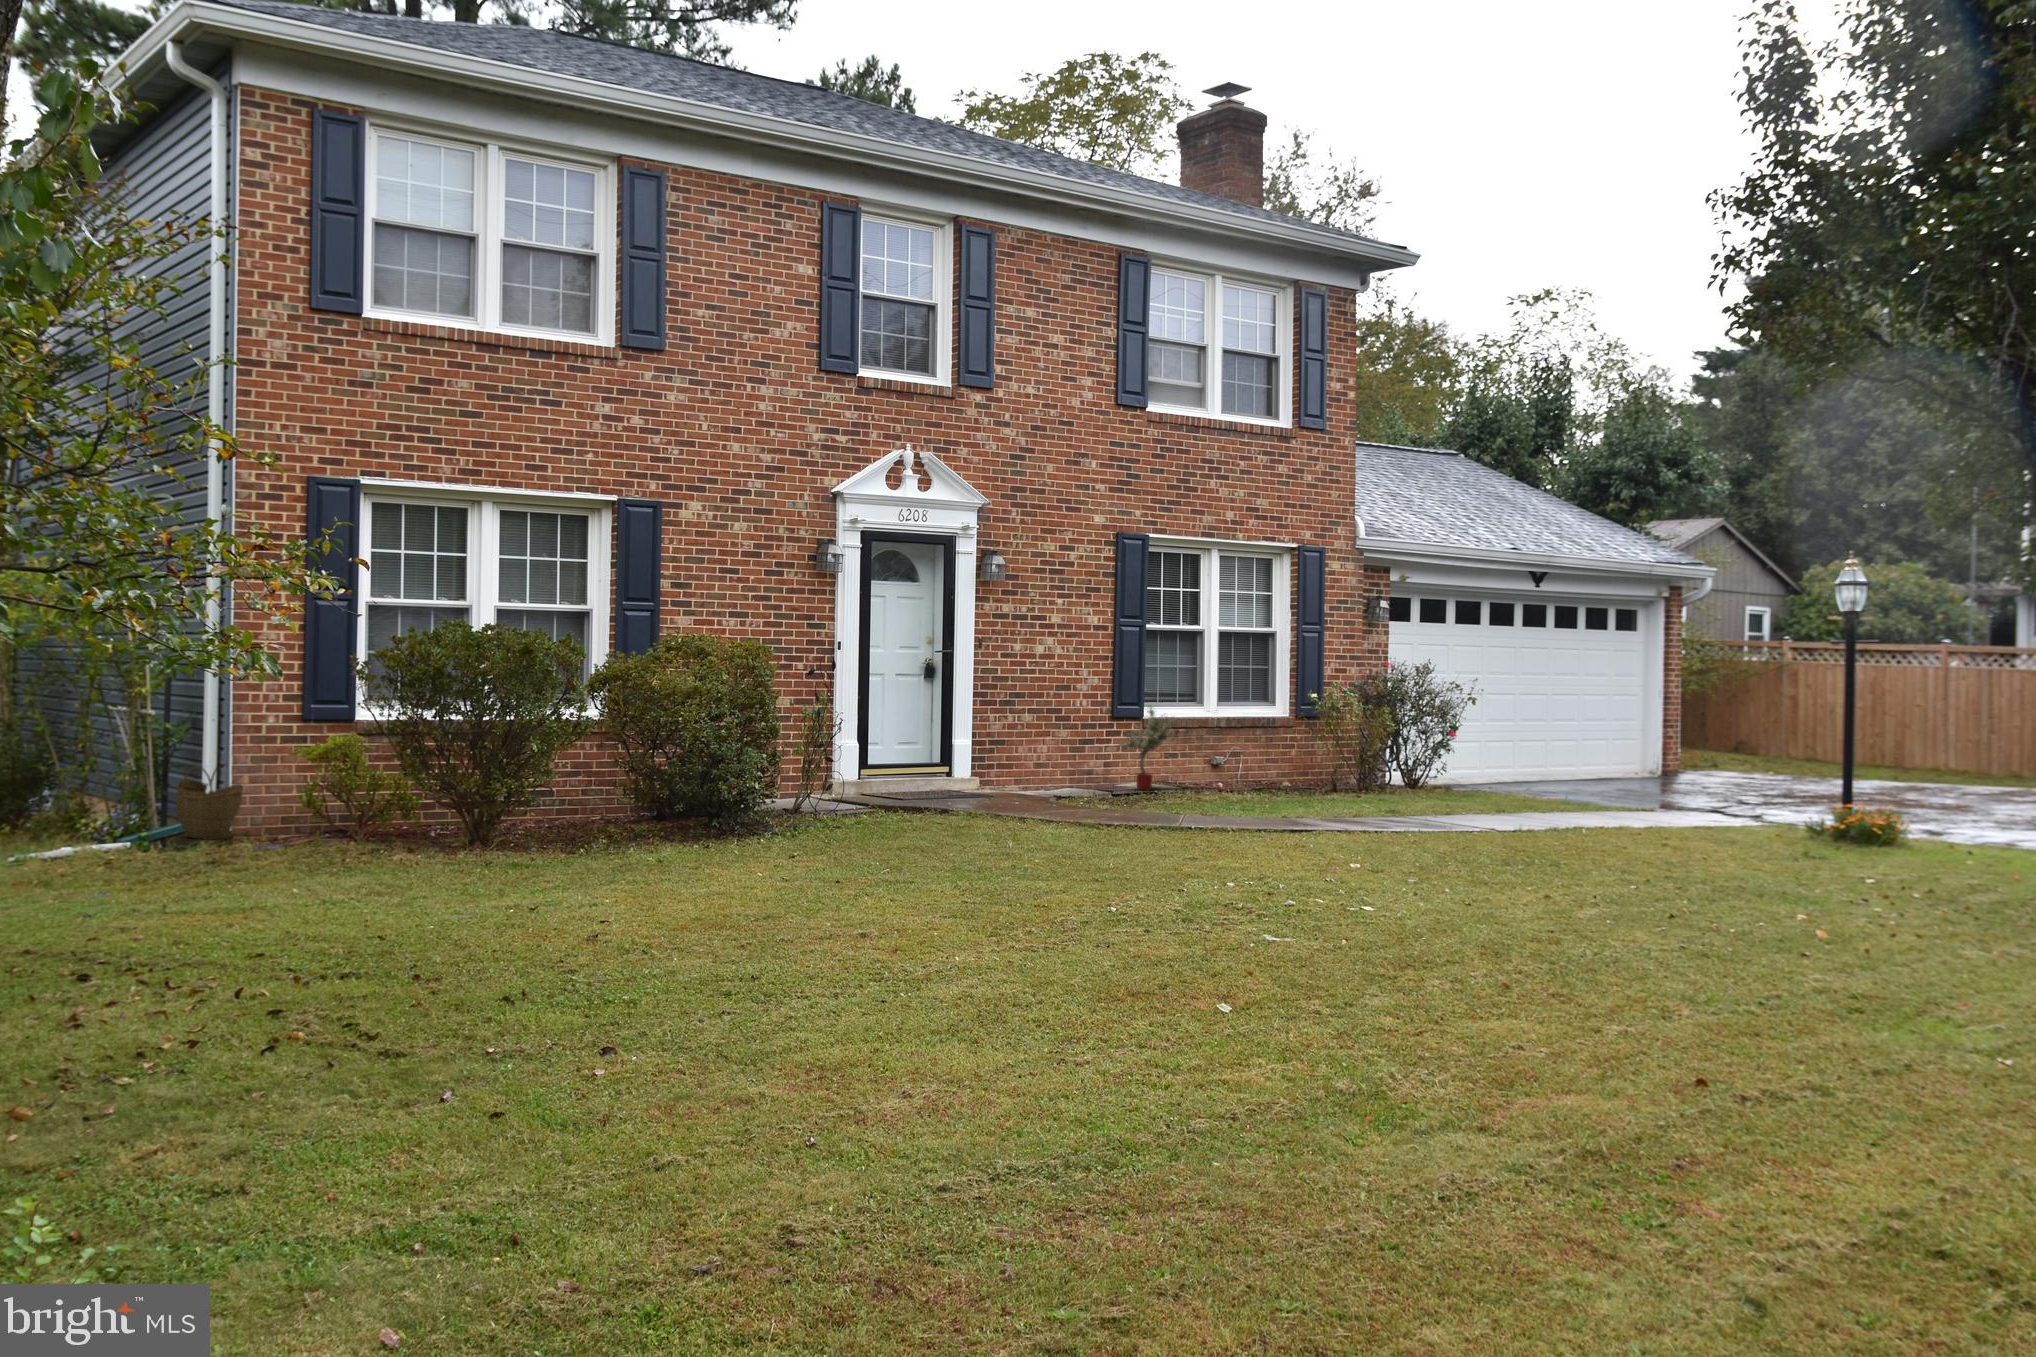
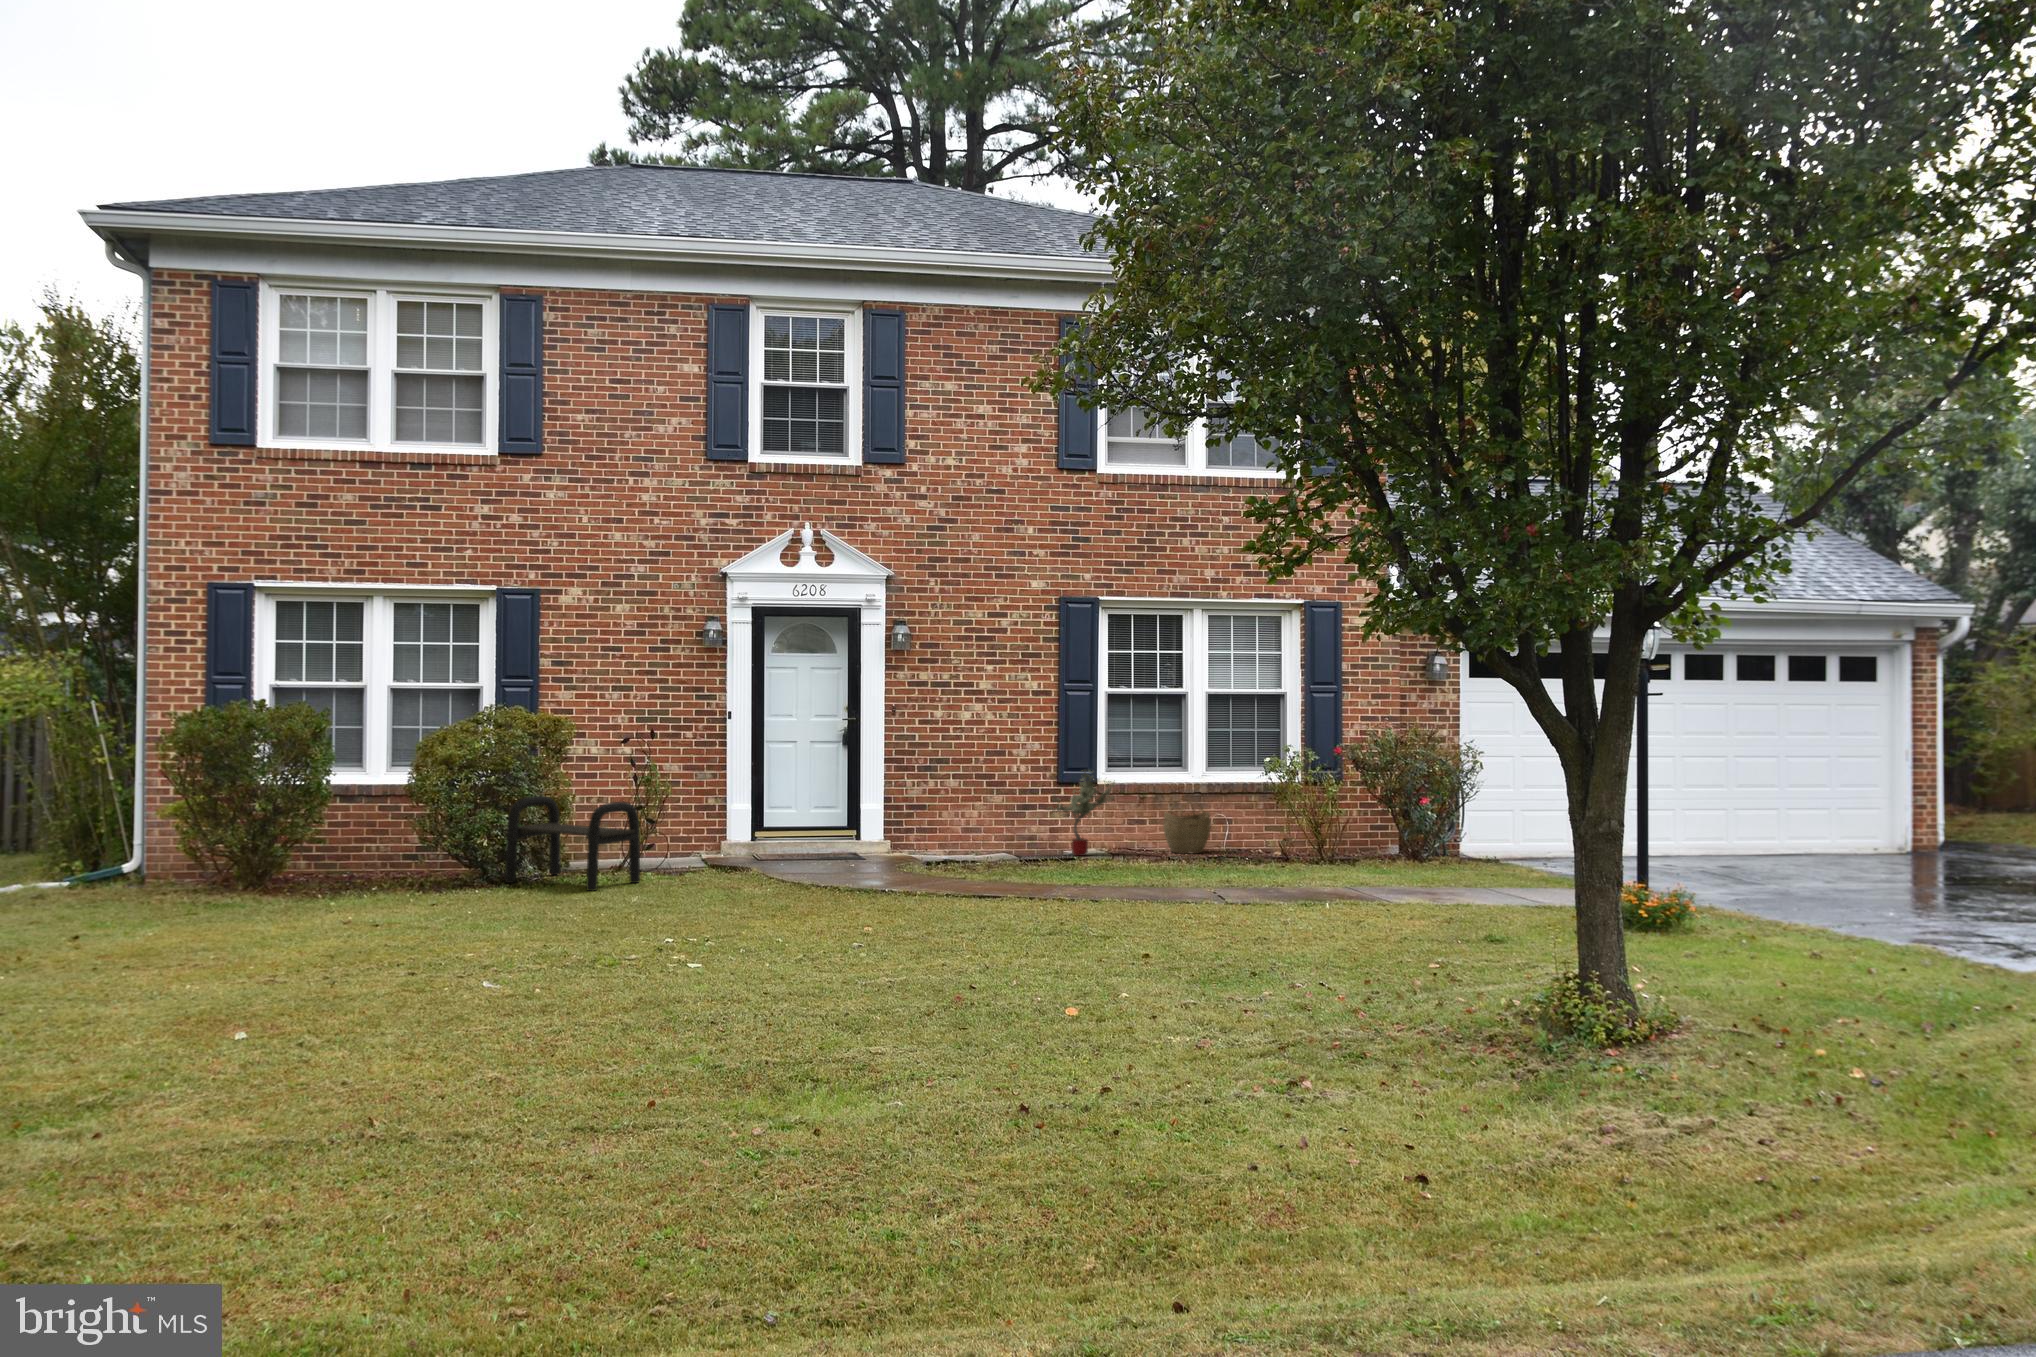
bench: none [750,731,882,829] -> present [505,796,640,891]
woven basket: present [176,764,243,840] -> present [1163,801,1211,854]

